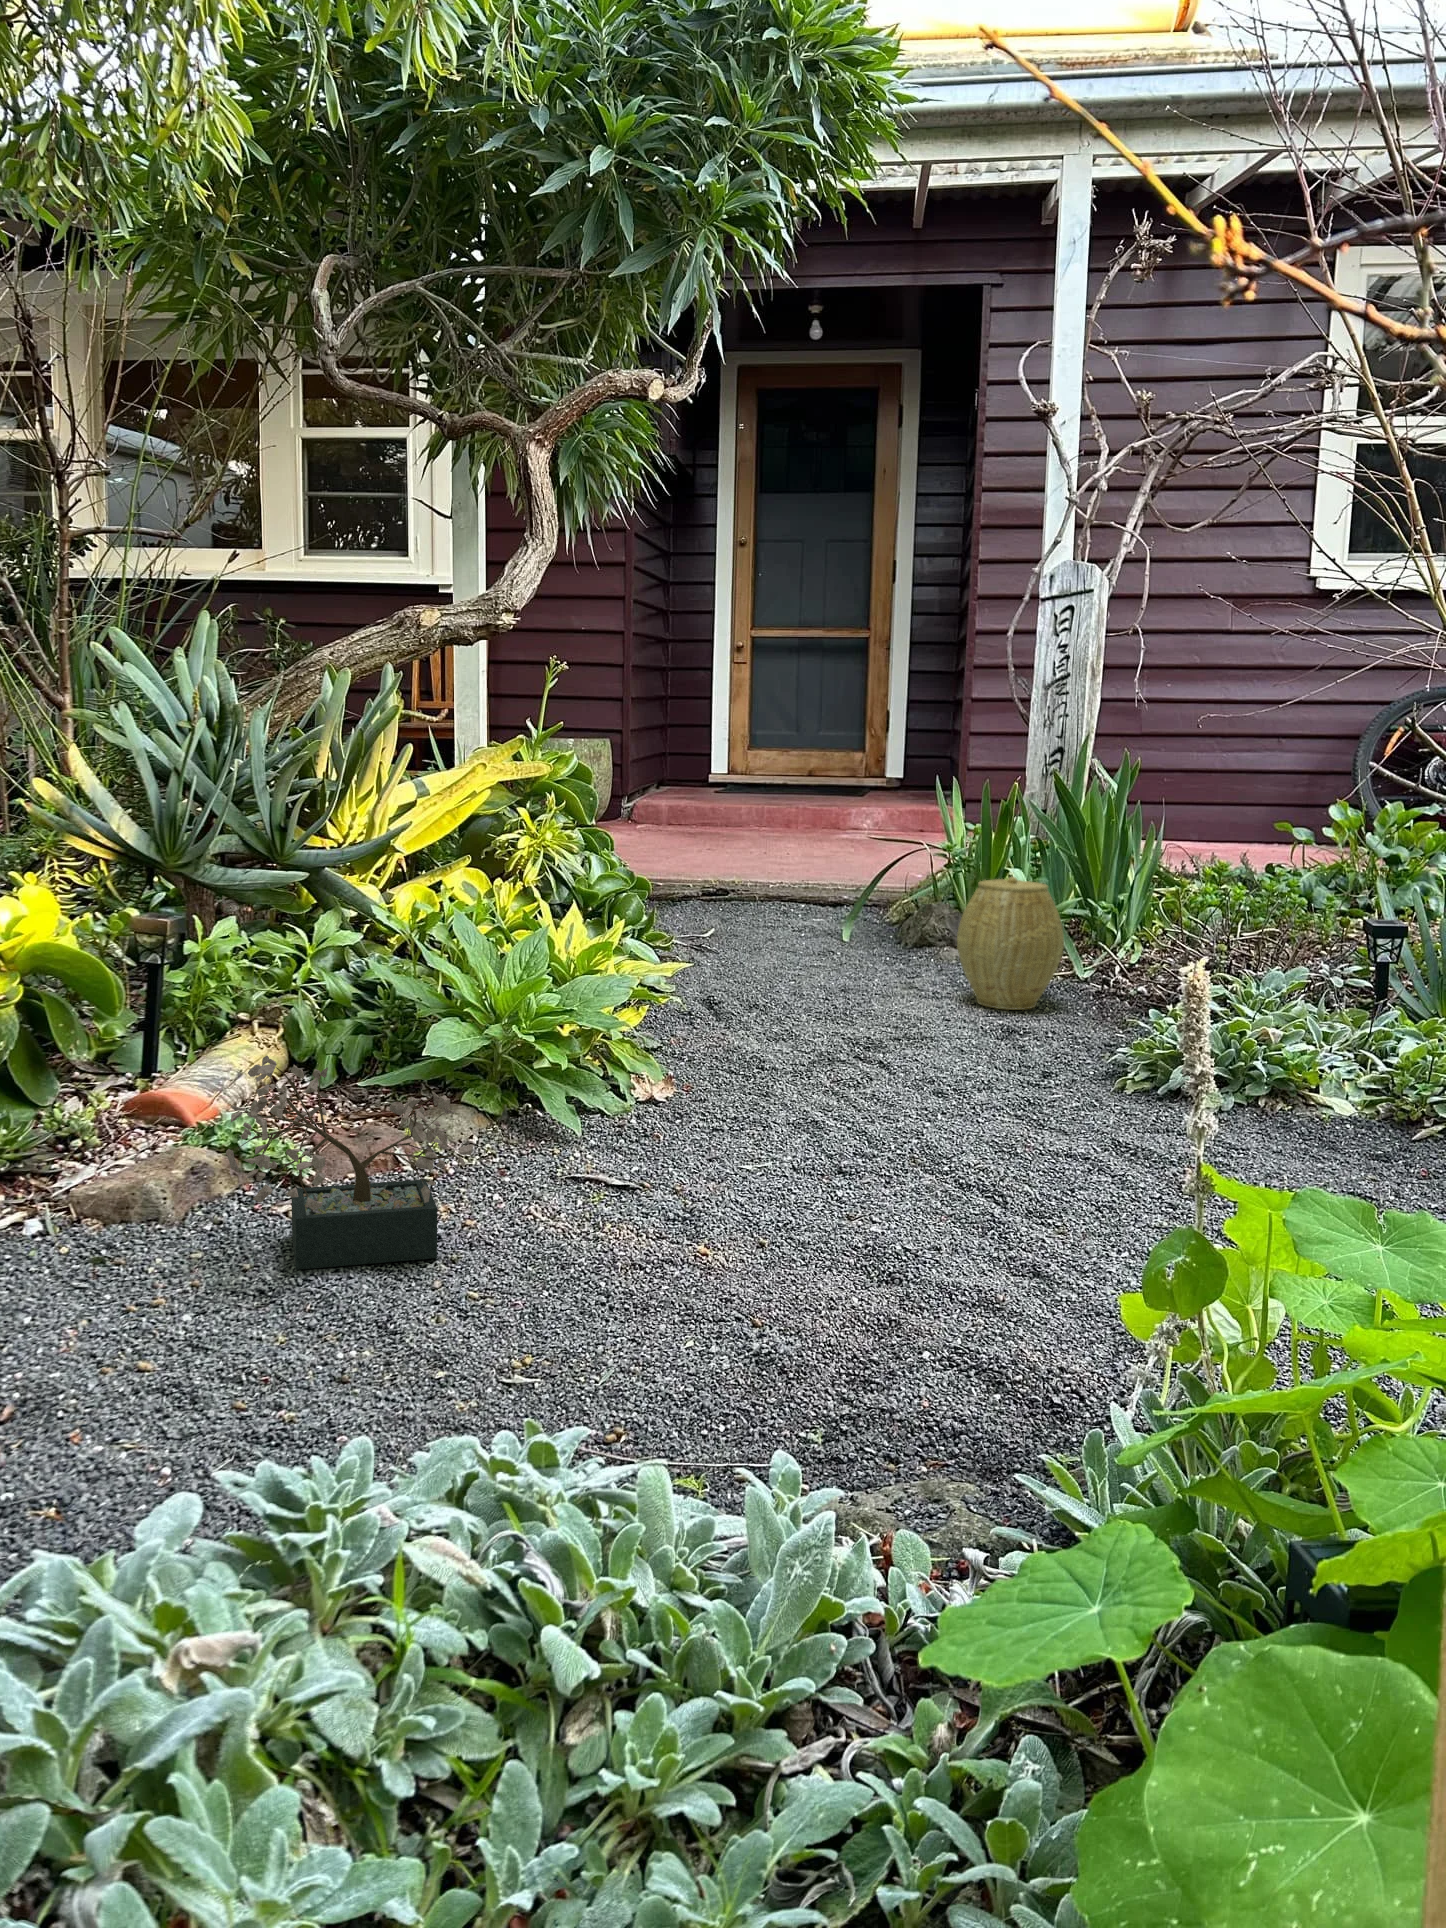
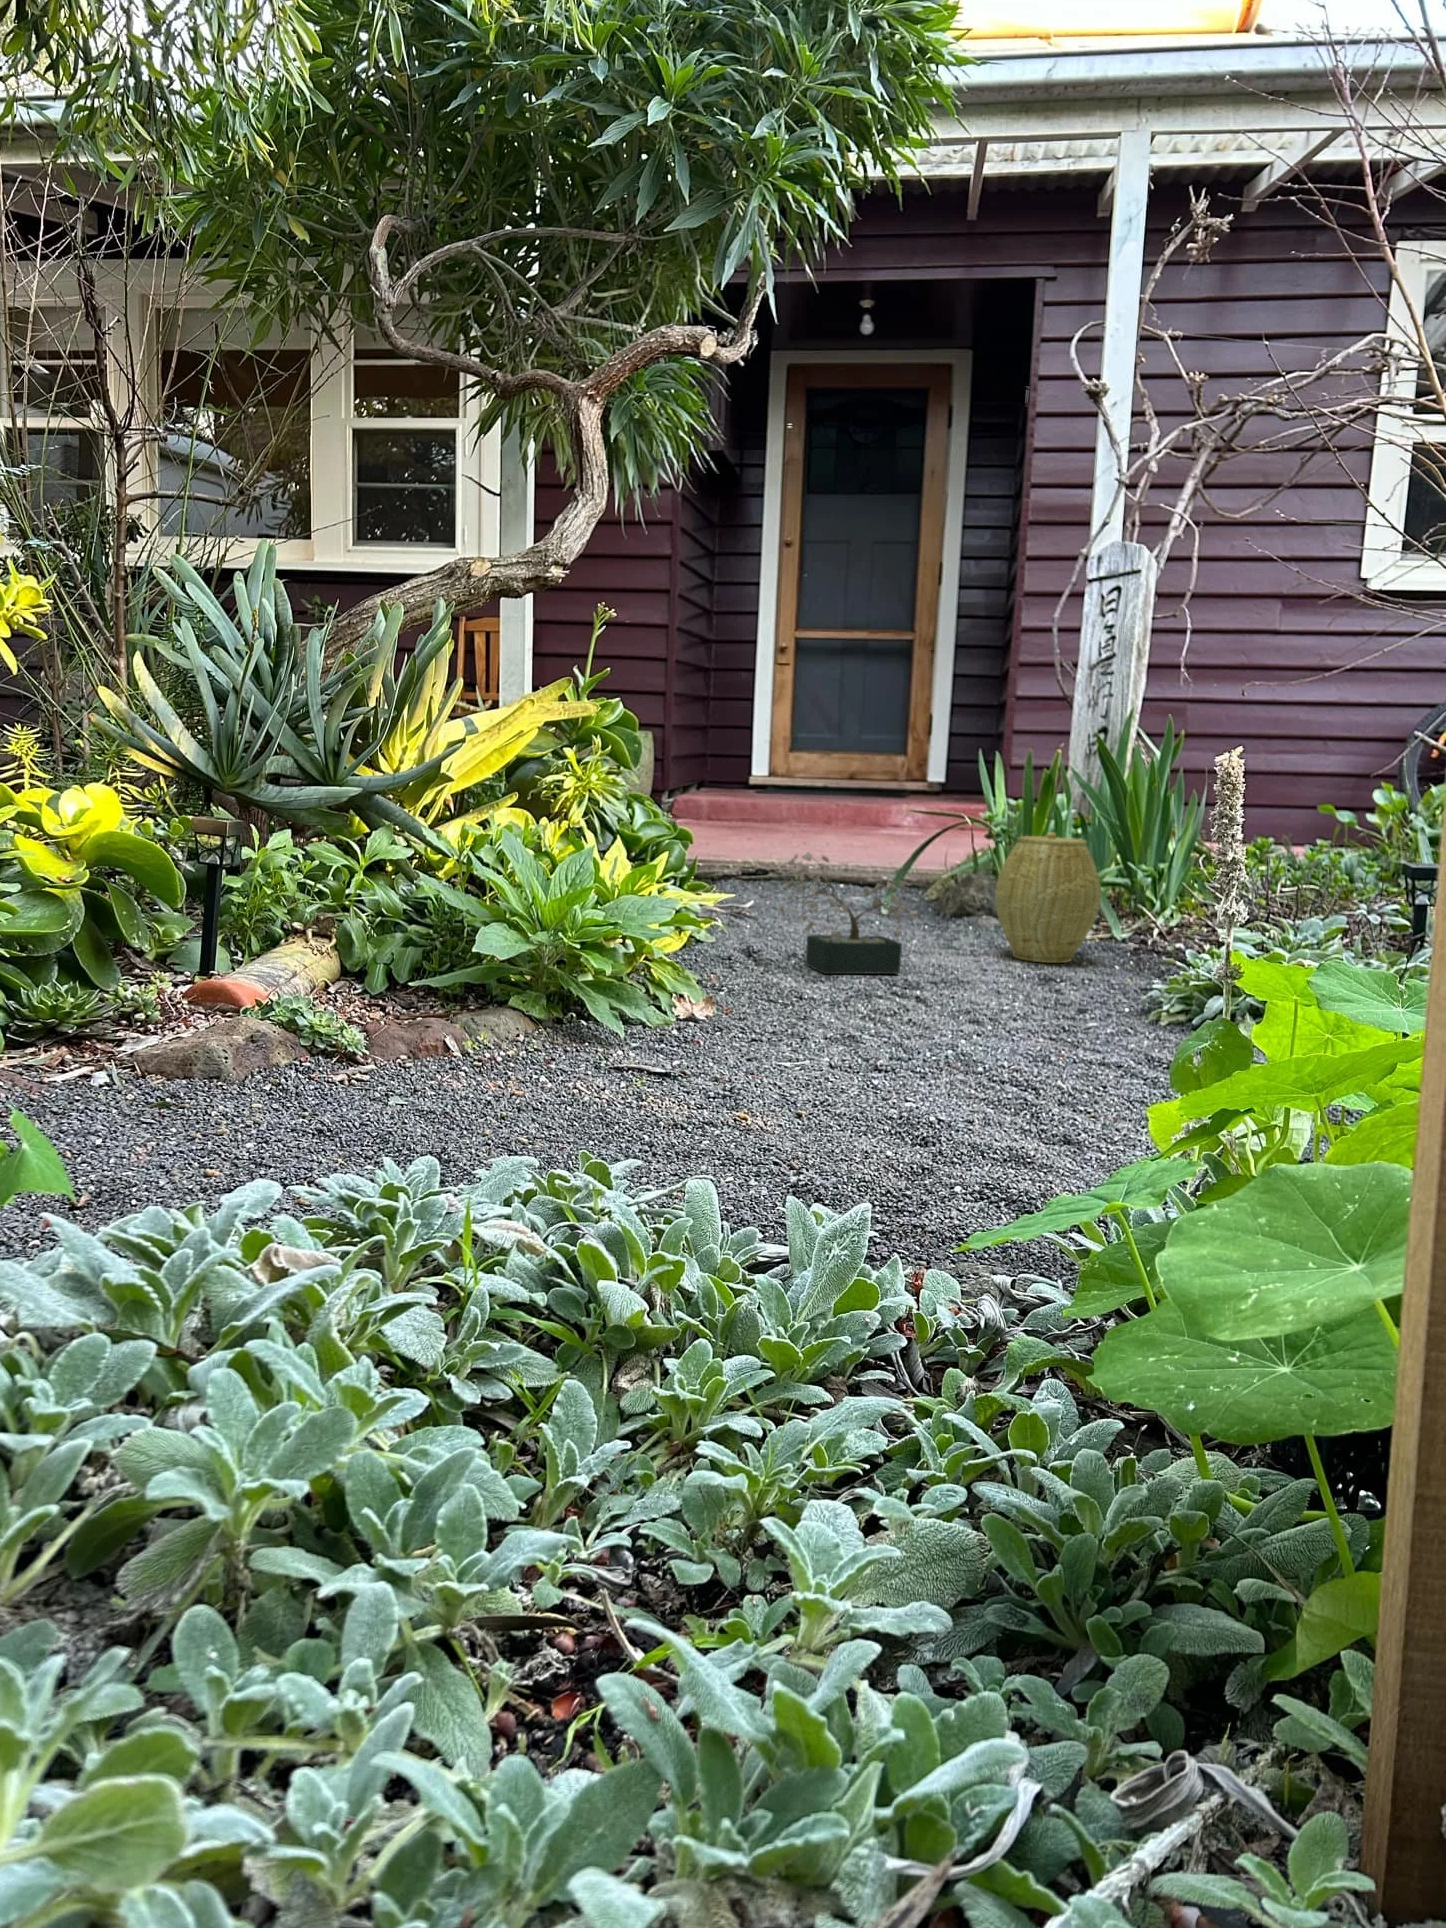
decorative plant: present [226,1056,474,1270] -> present [779,853,917,974]

